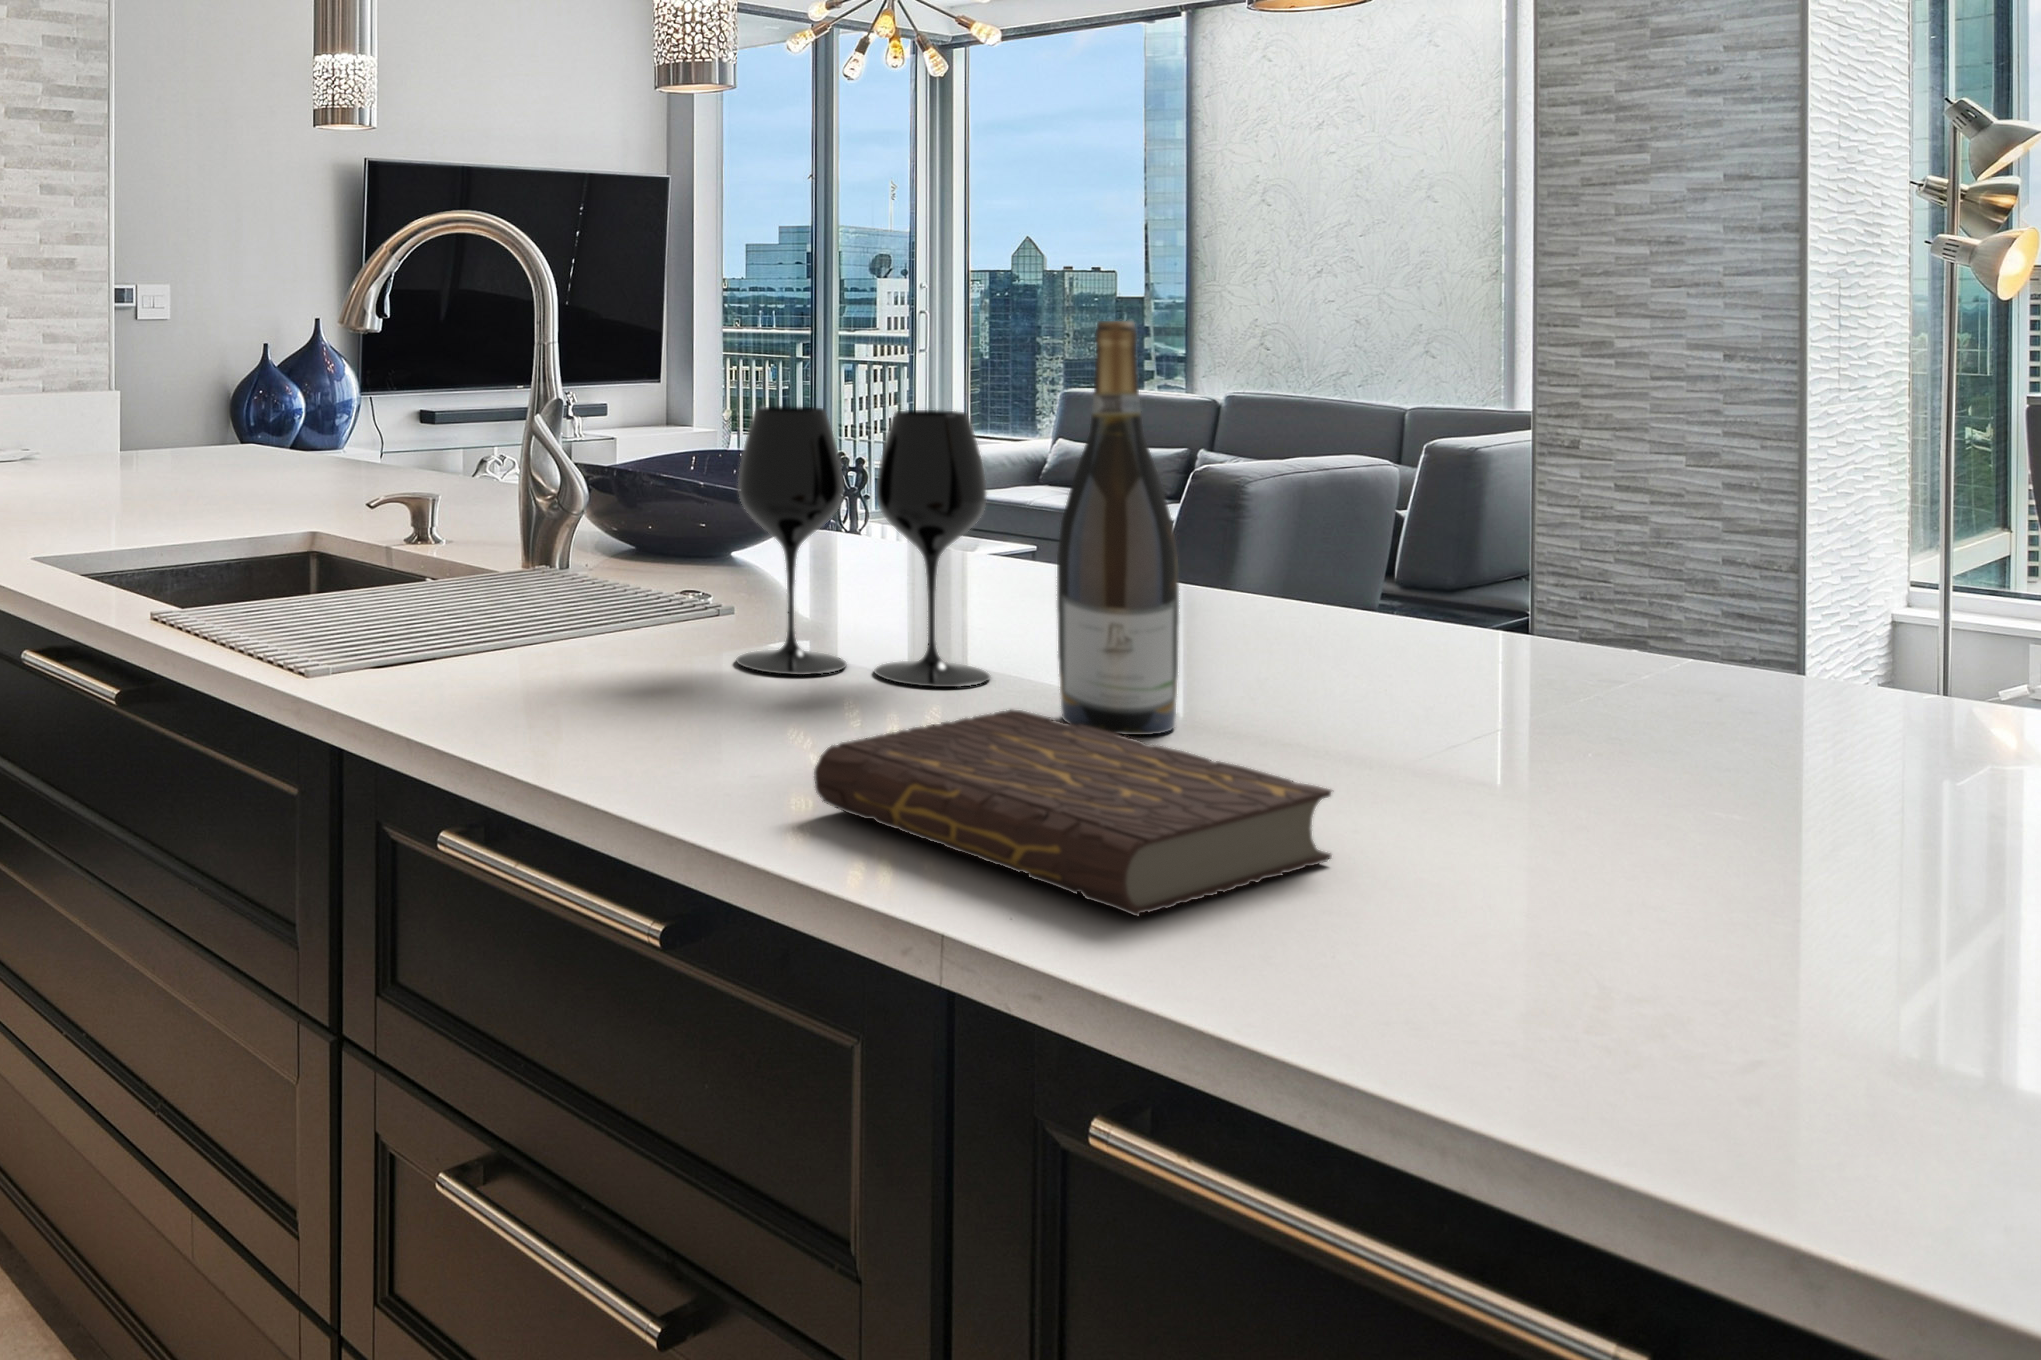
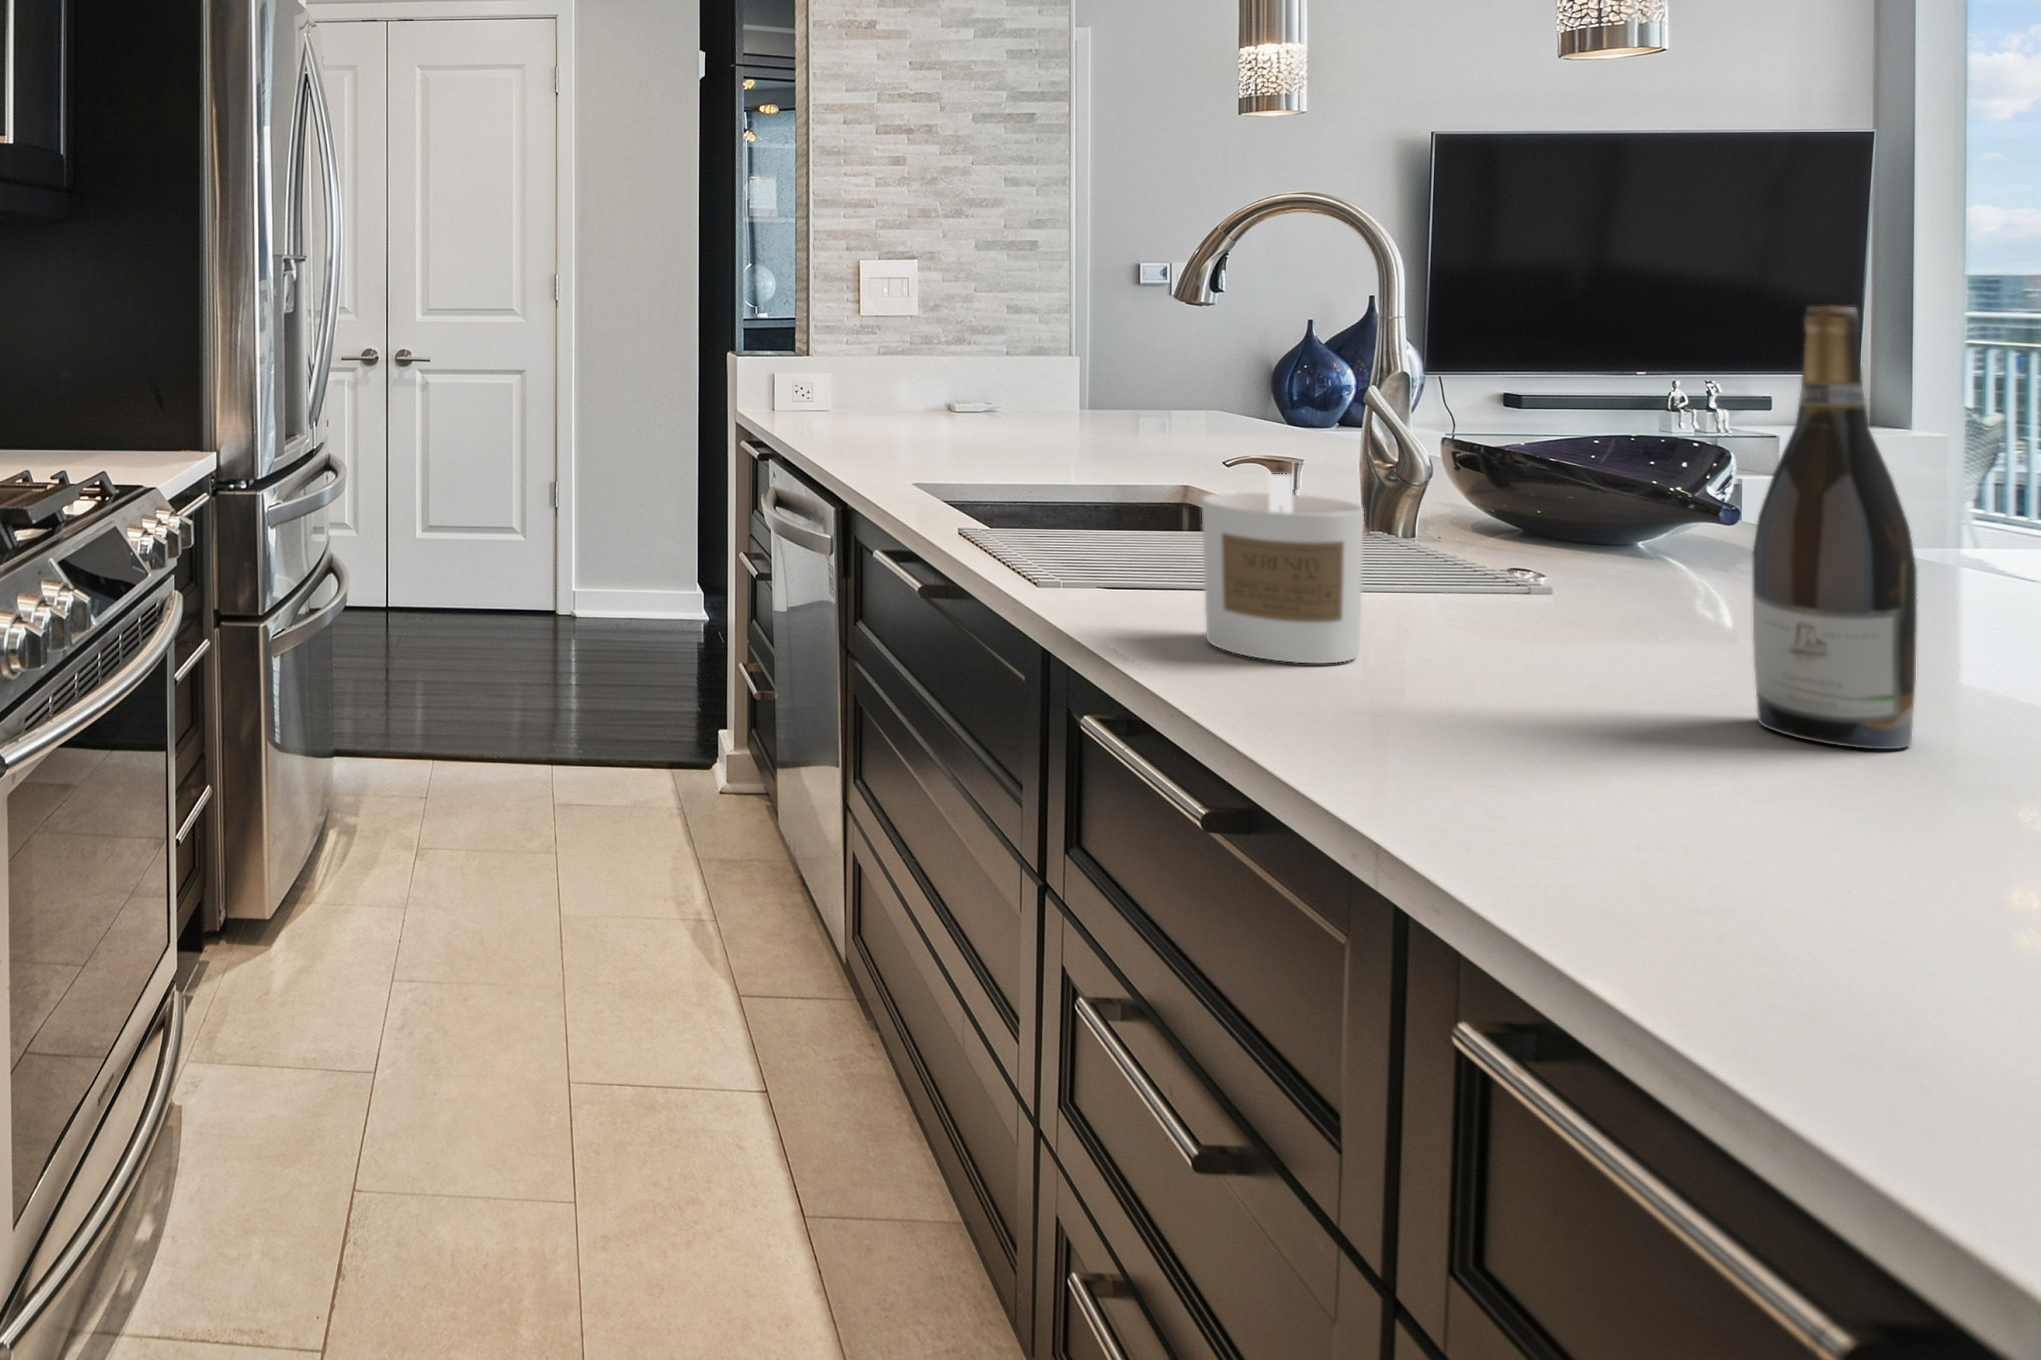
wine glass: present [736,406,990,687] -> none [1442,385,1739,680]
candle: none [566,517,725,731] -> present [1202,474,1364,663]
book: present [814,710,1332,917] -> none [1329,676,1879,866]

